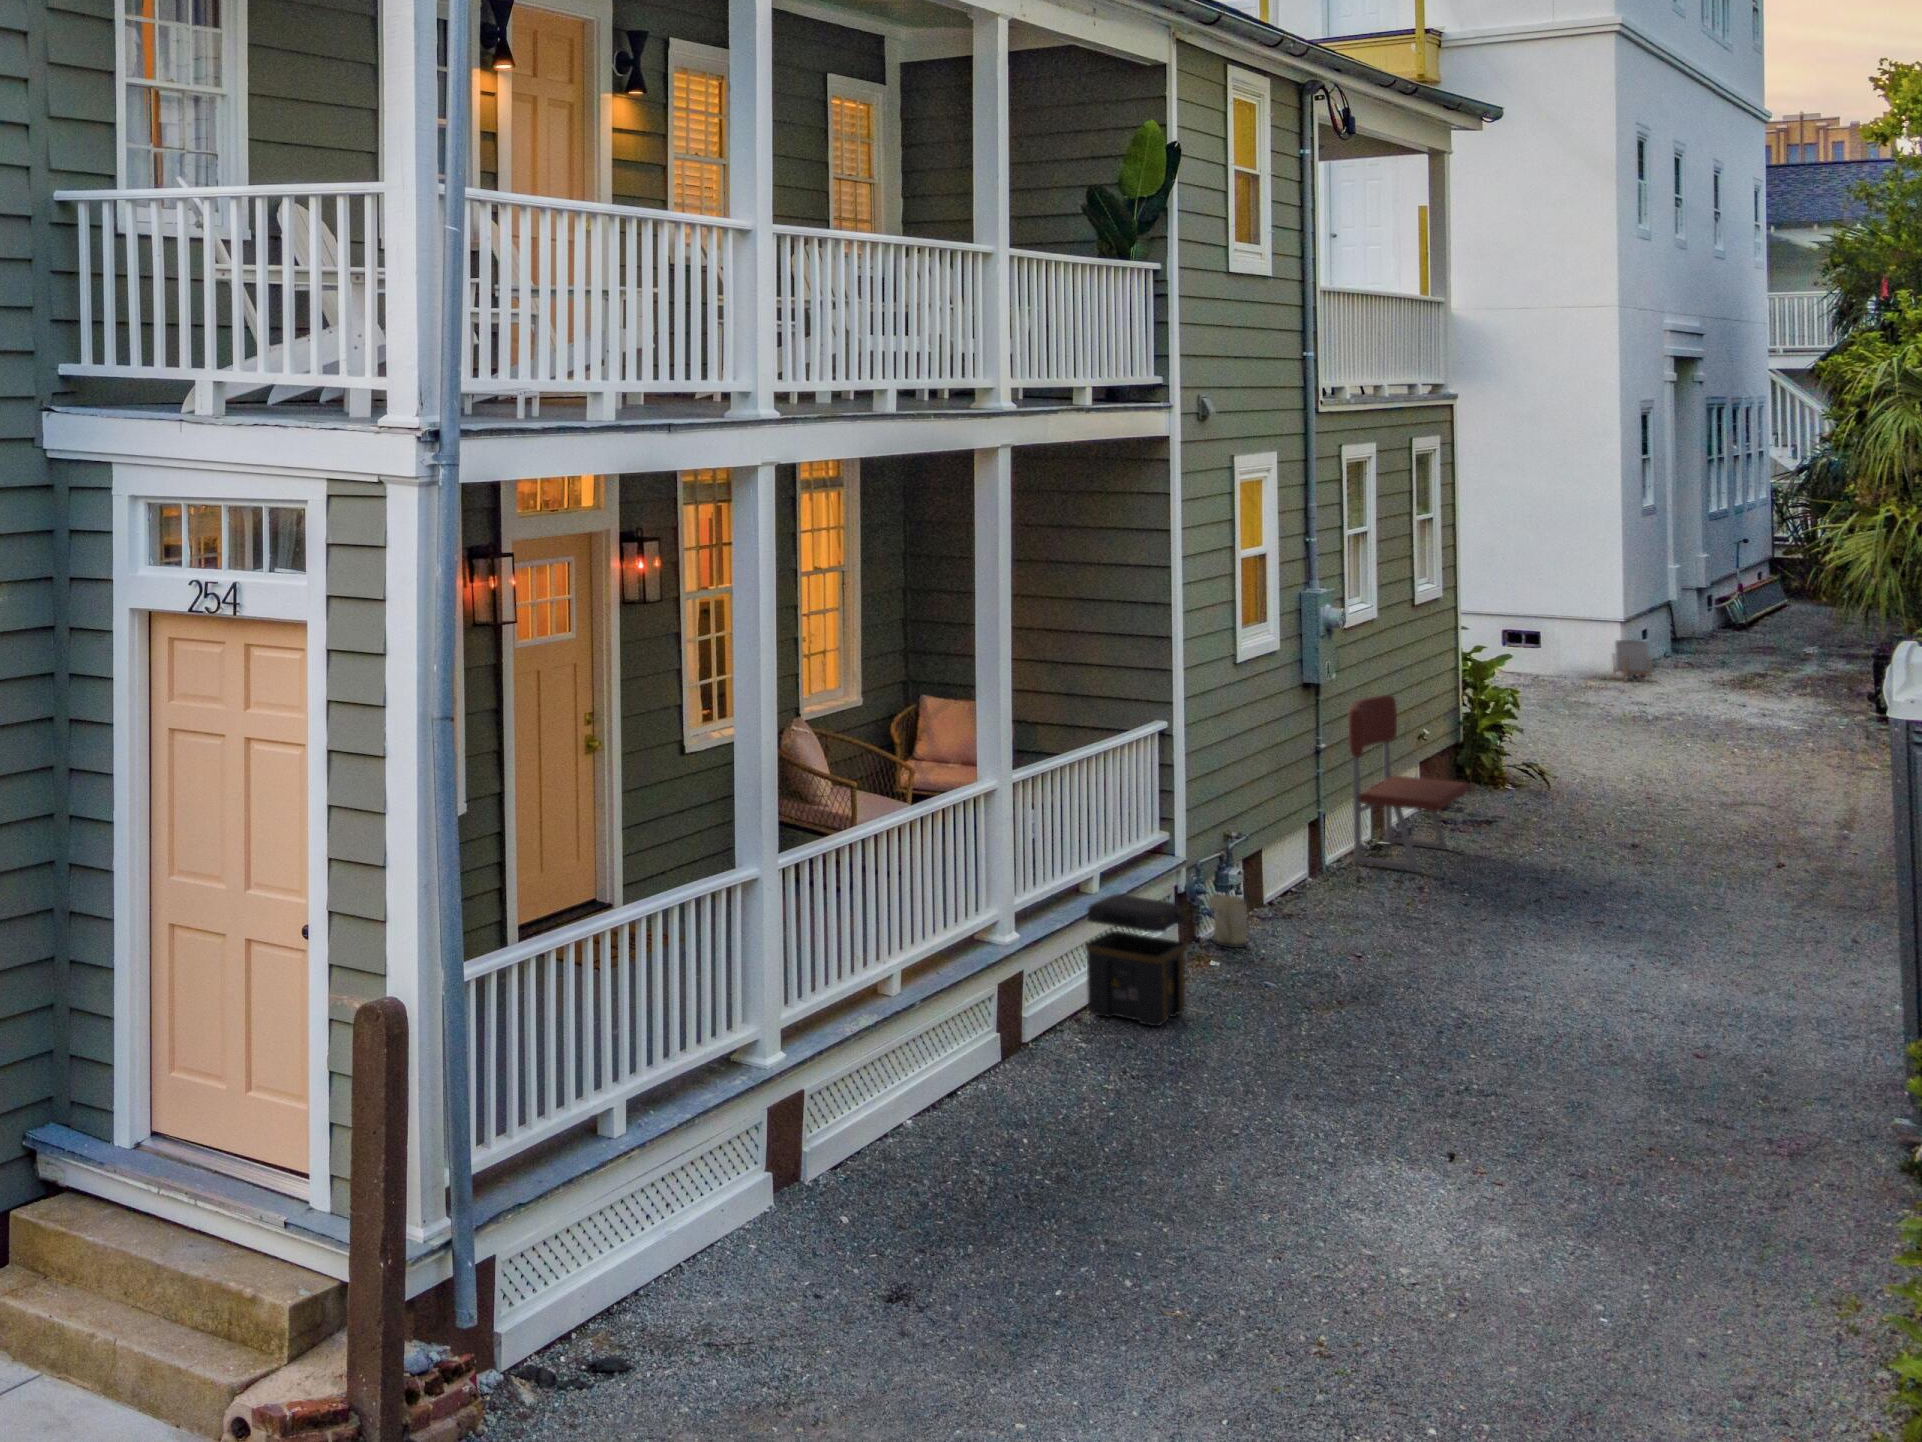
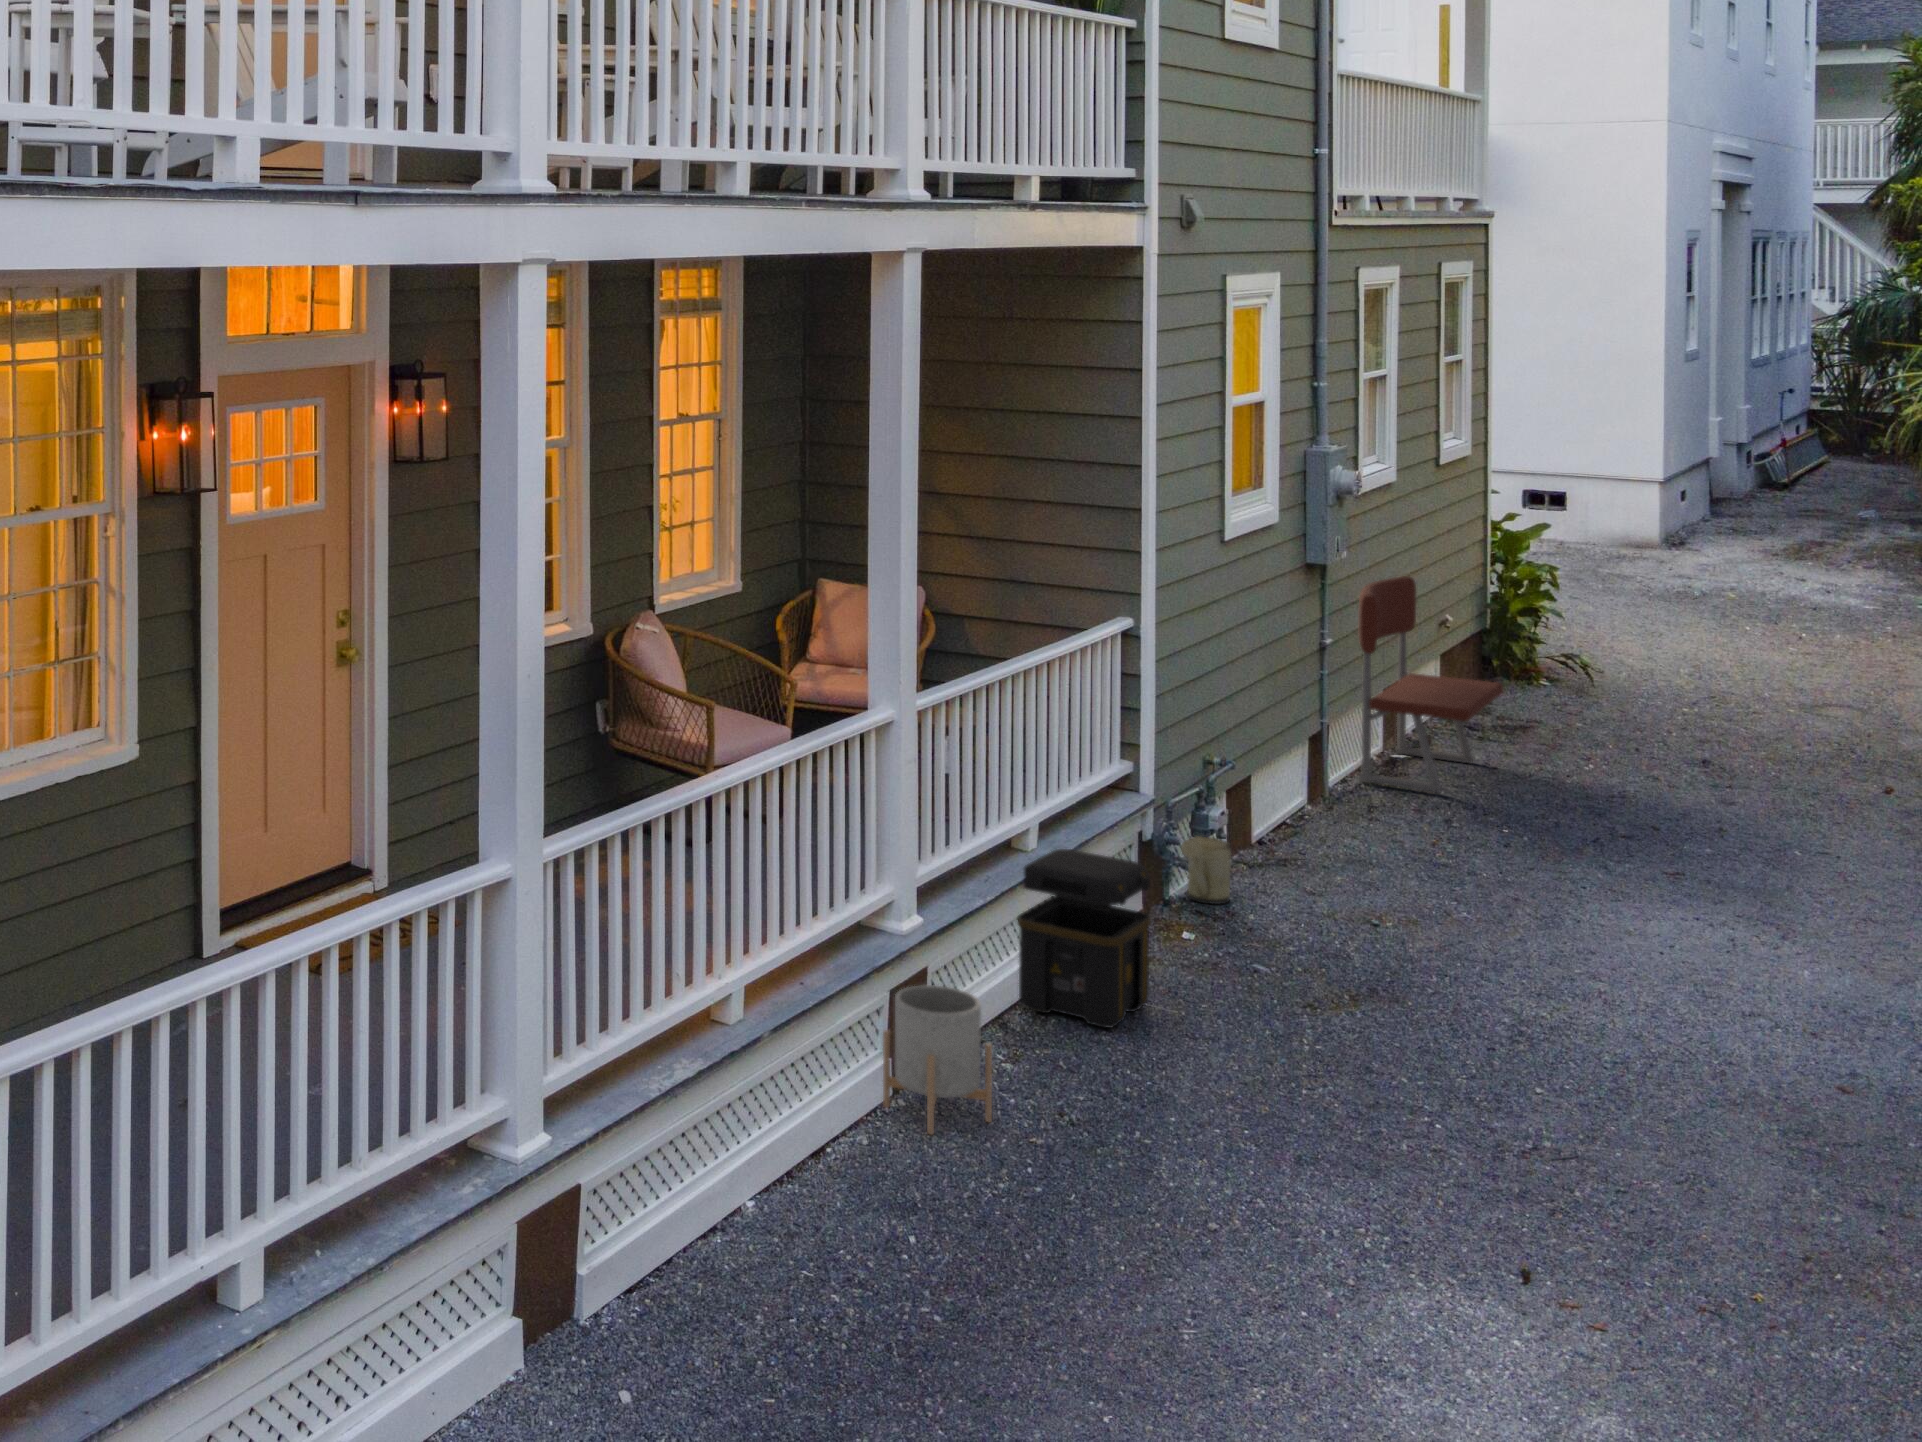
planter: present [1612,640,1652,681] -> present [883,985,992,1134]

